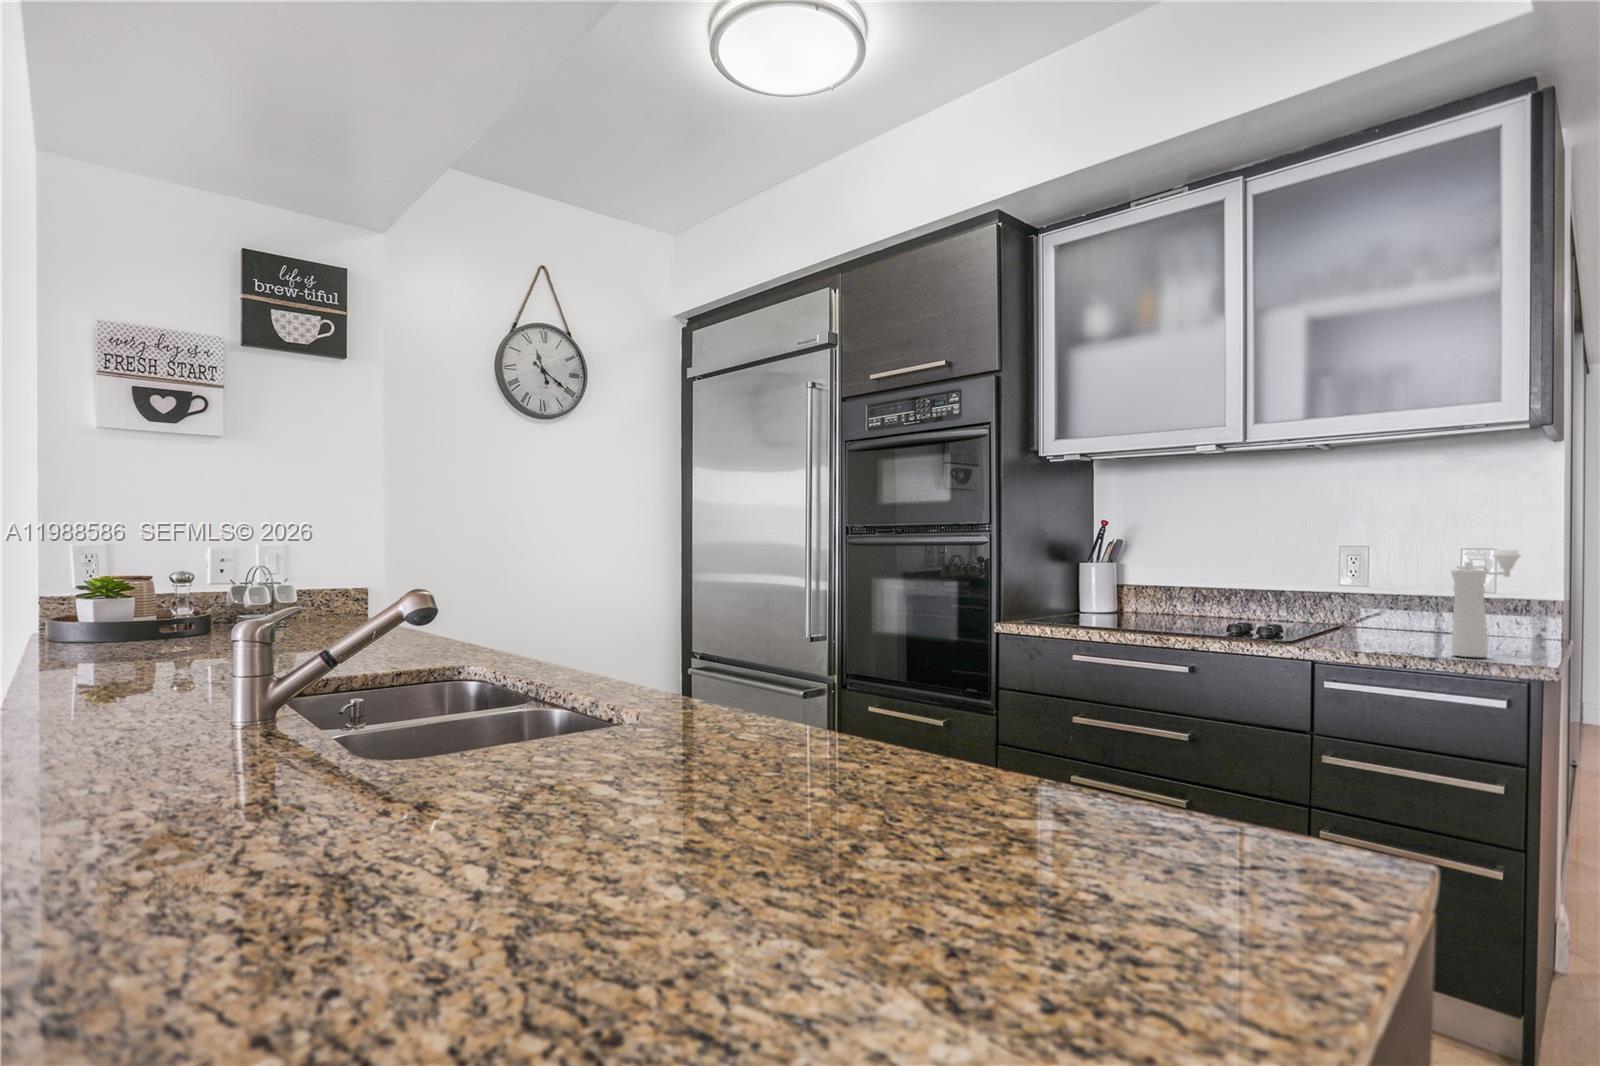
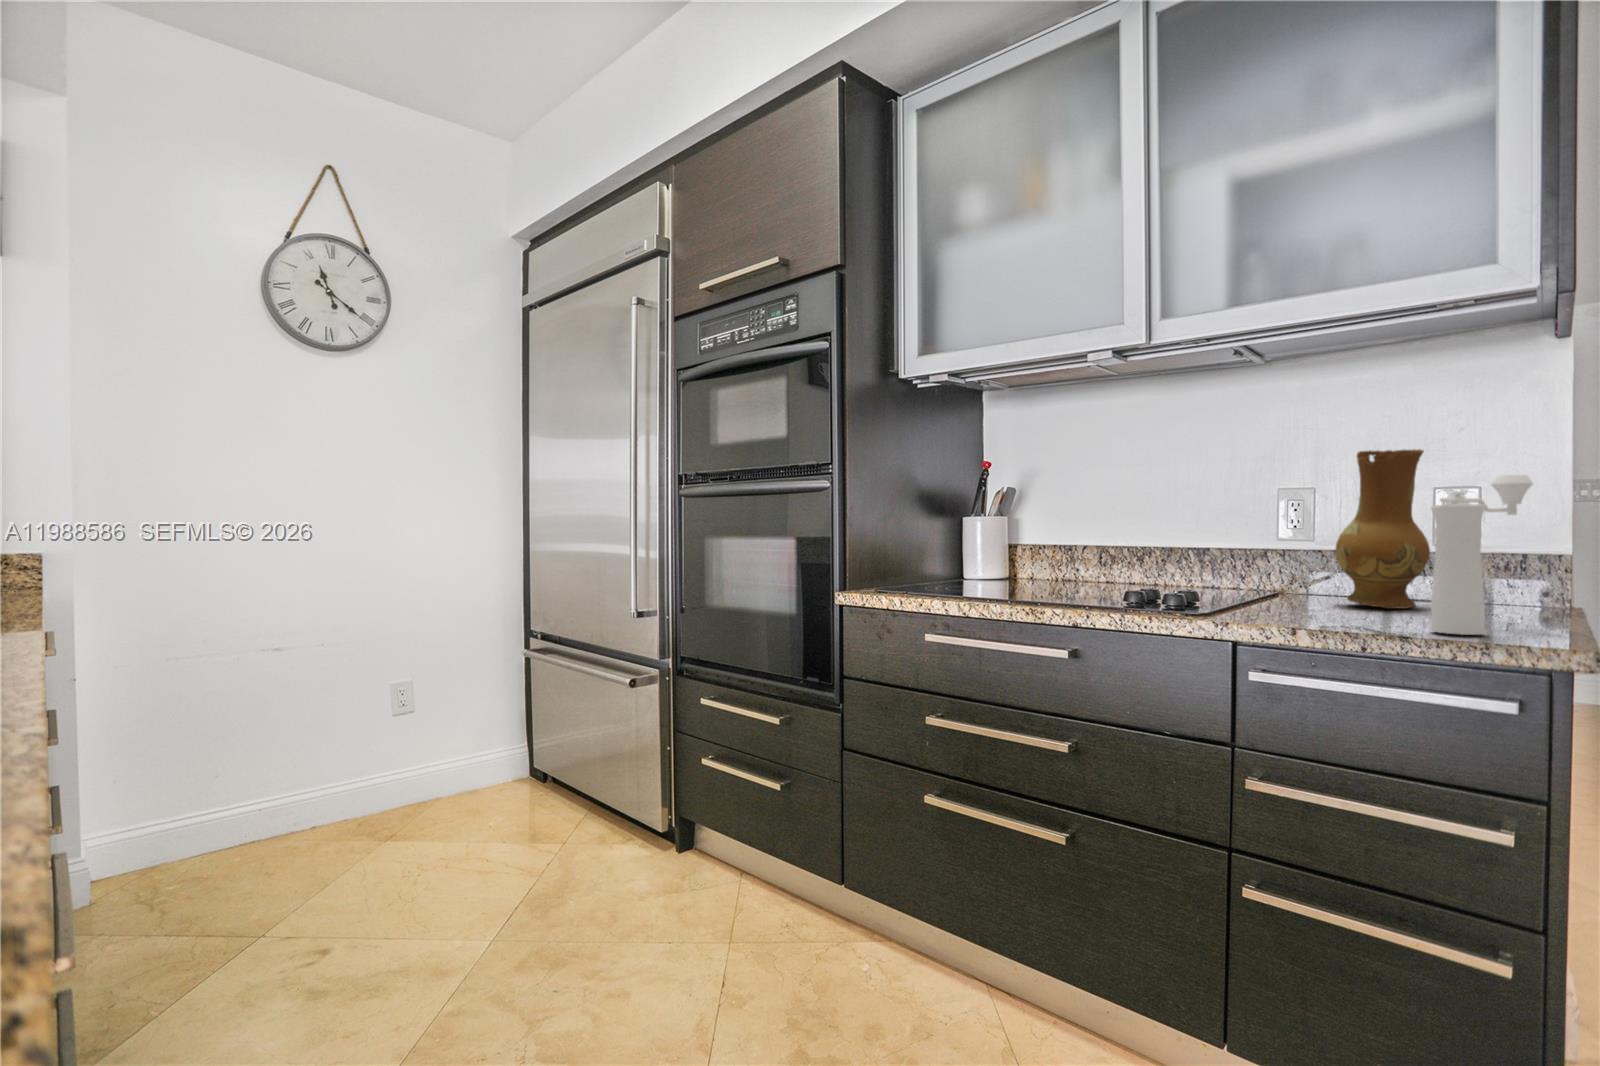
ceramic jug: none [1385,524,1454,640] -> present [1335,449,1430,609]

